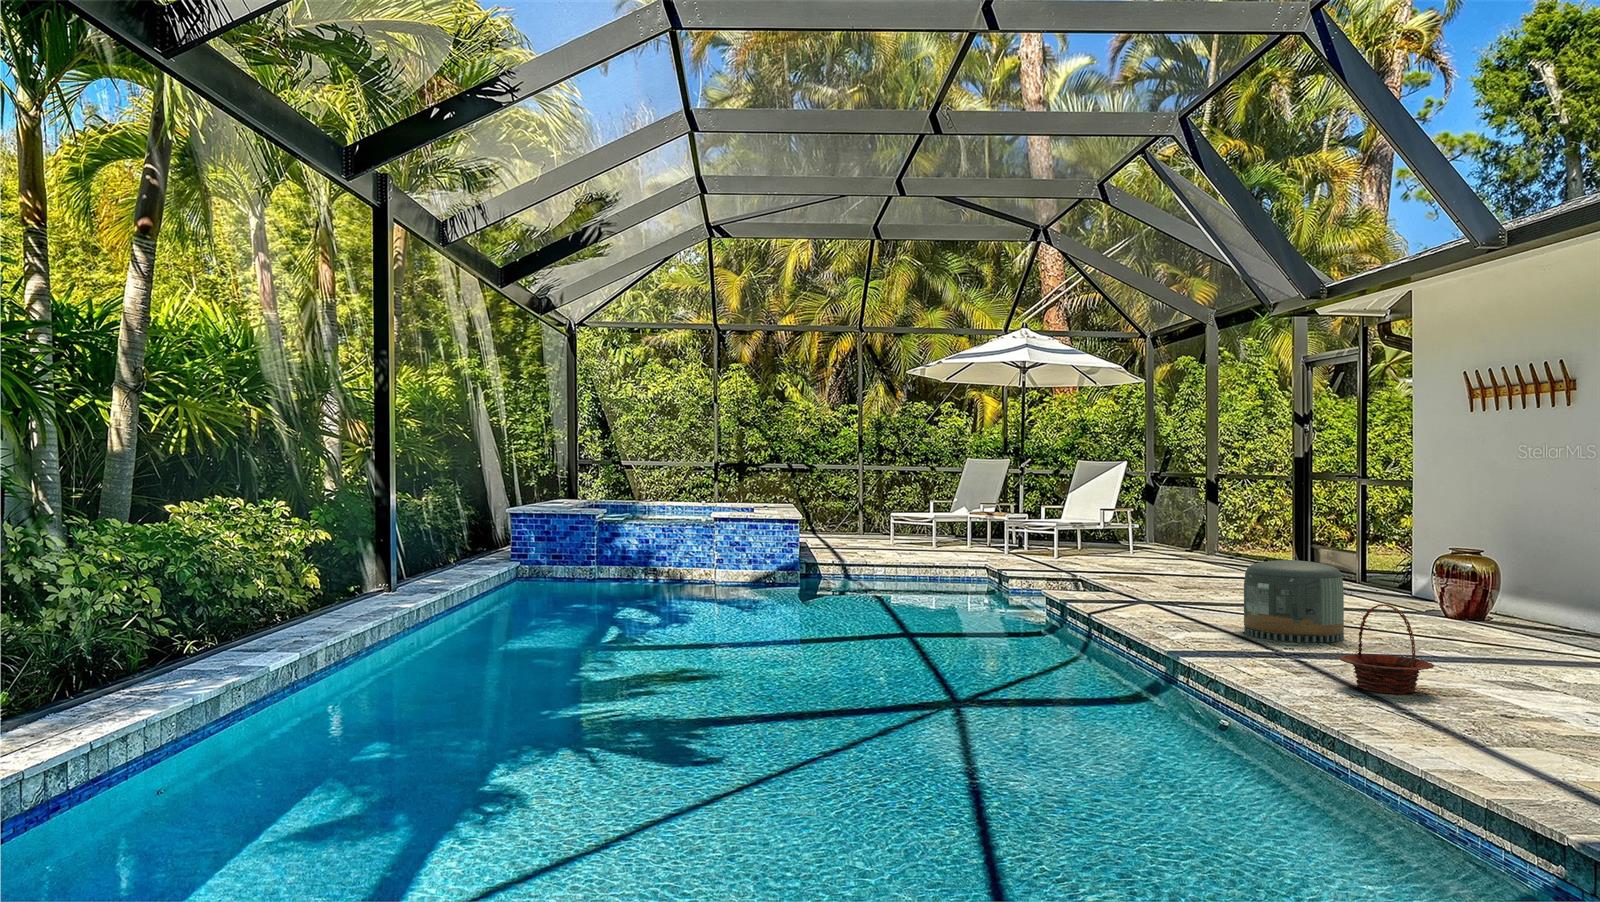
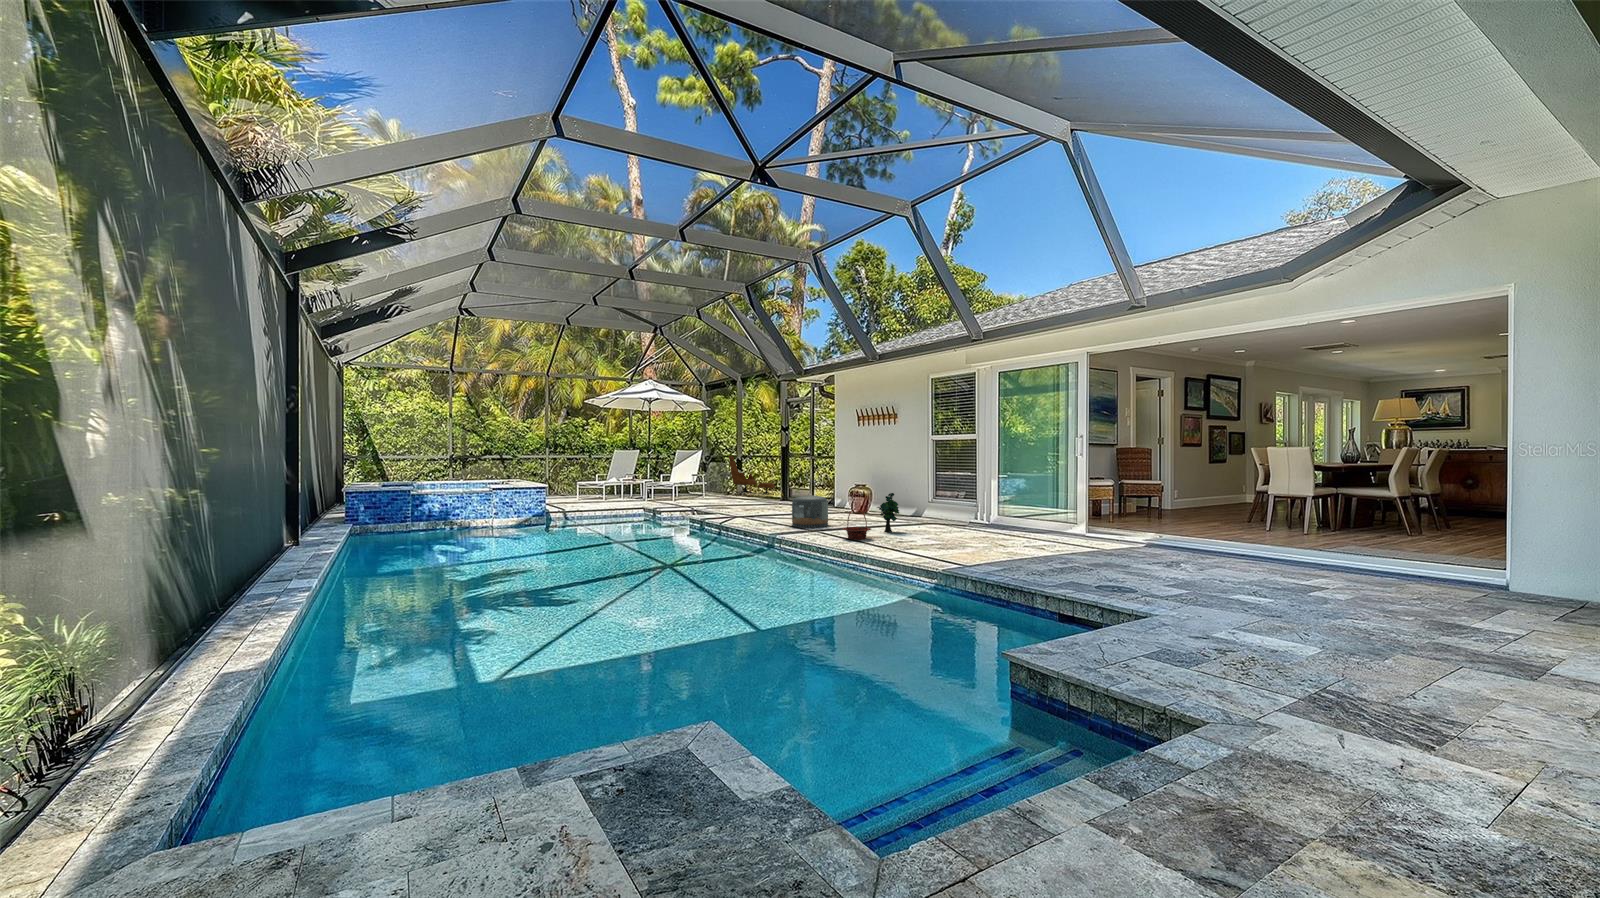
lounge chair: none [1201,474,1301,558] -> present [729,456,775,494]
decorative plant: none [1472,565,1554,680] -> present [877,493,899,532]

